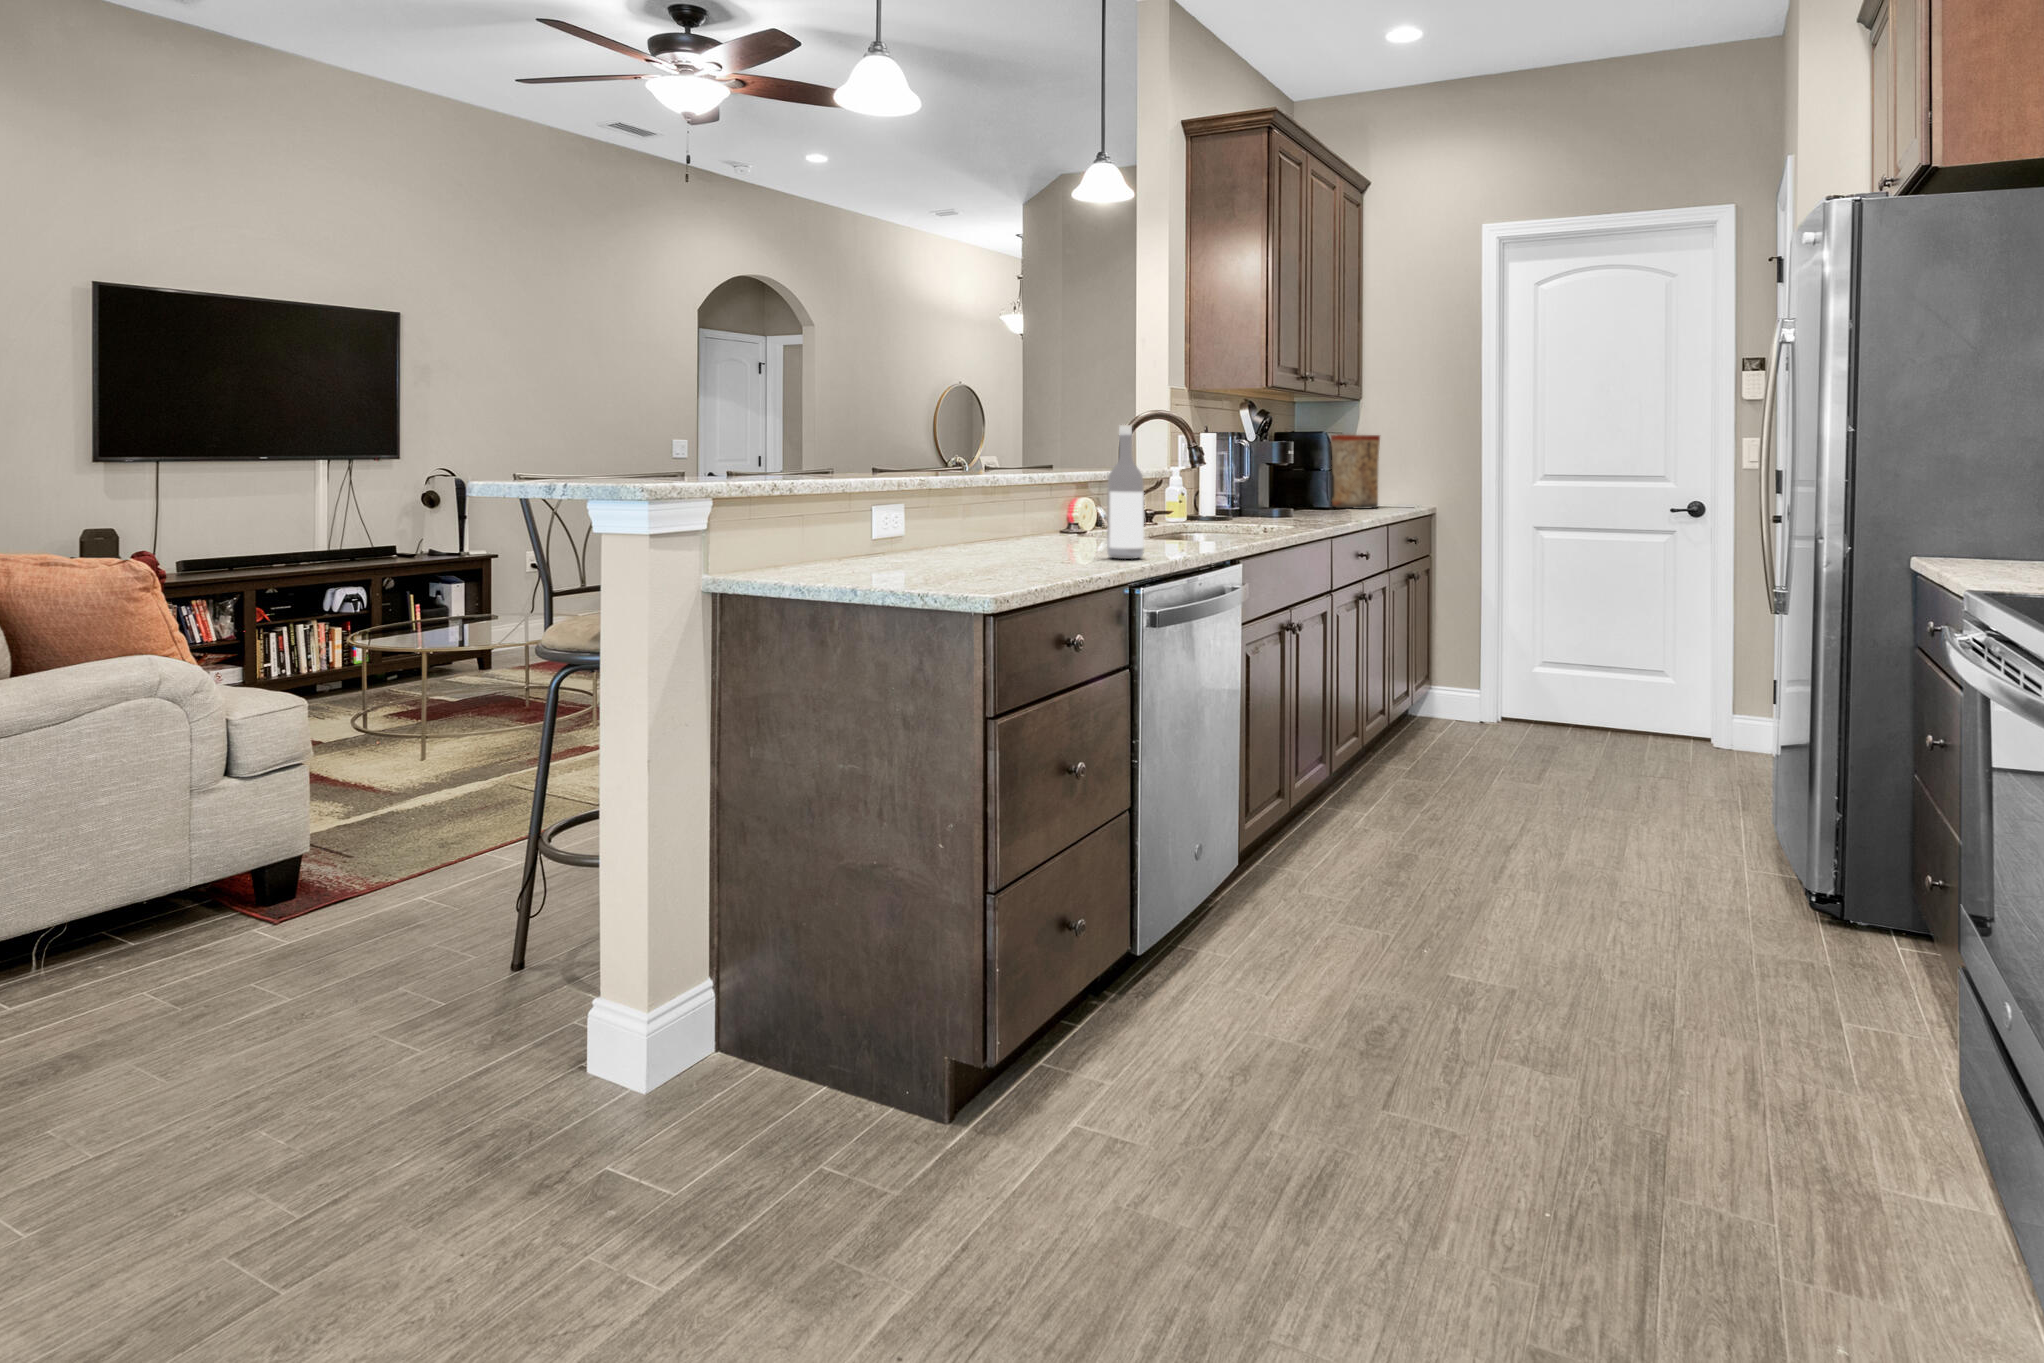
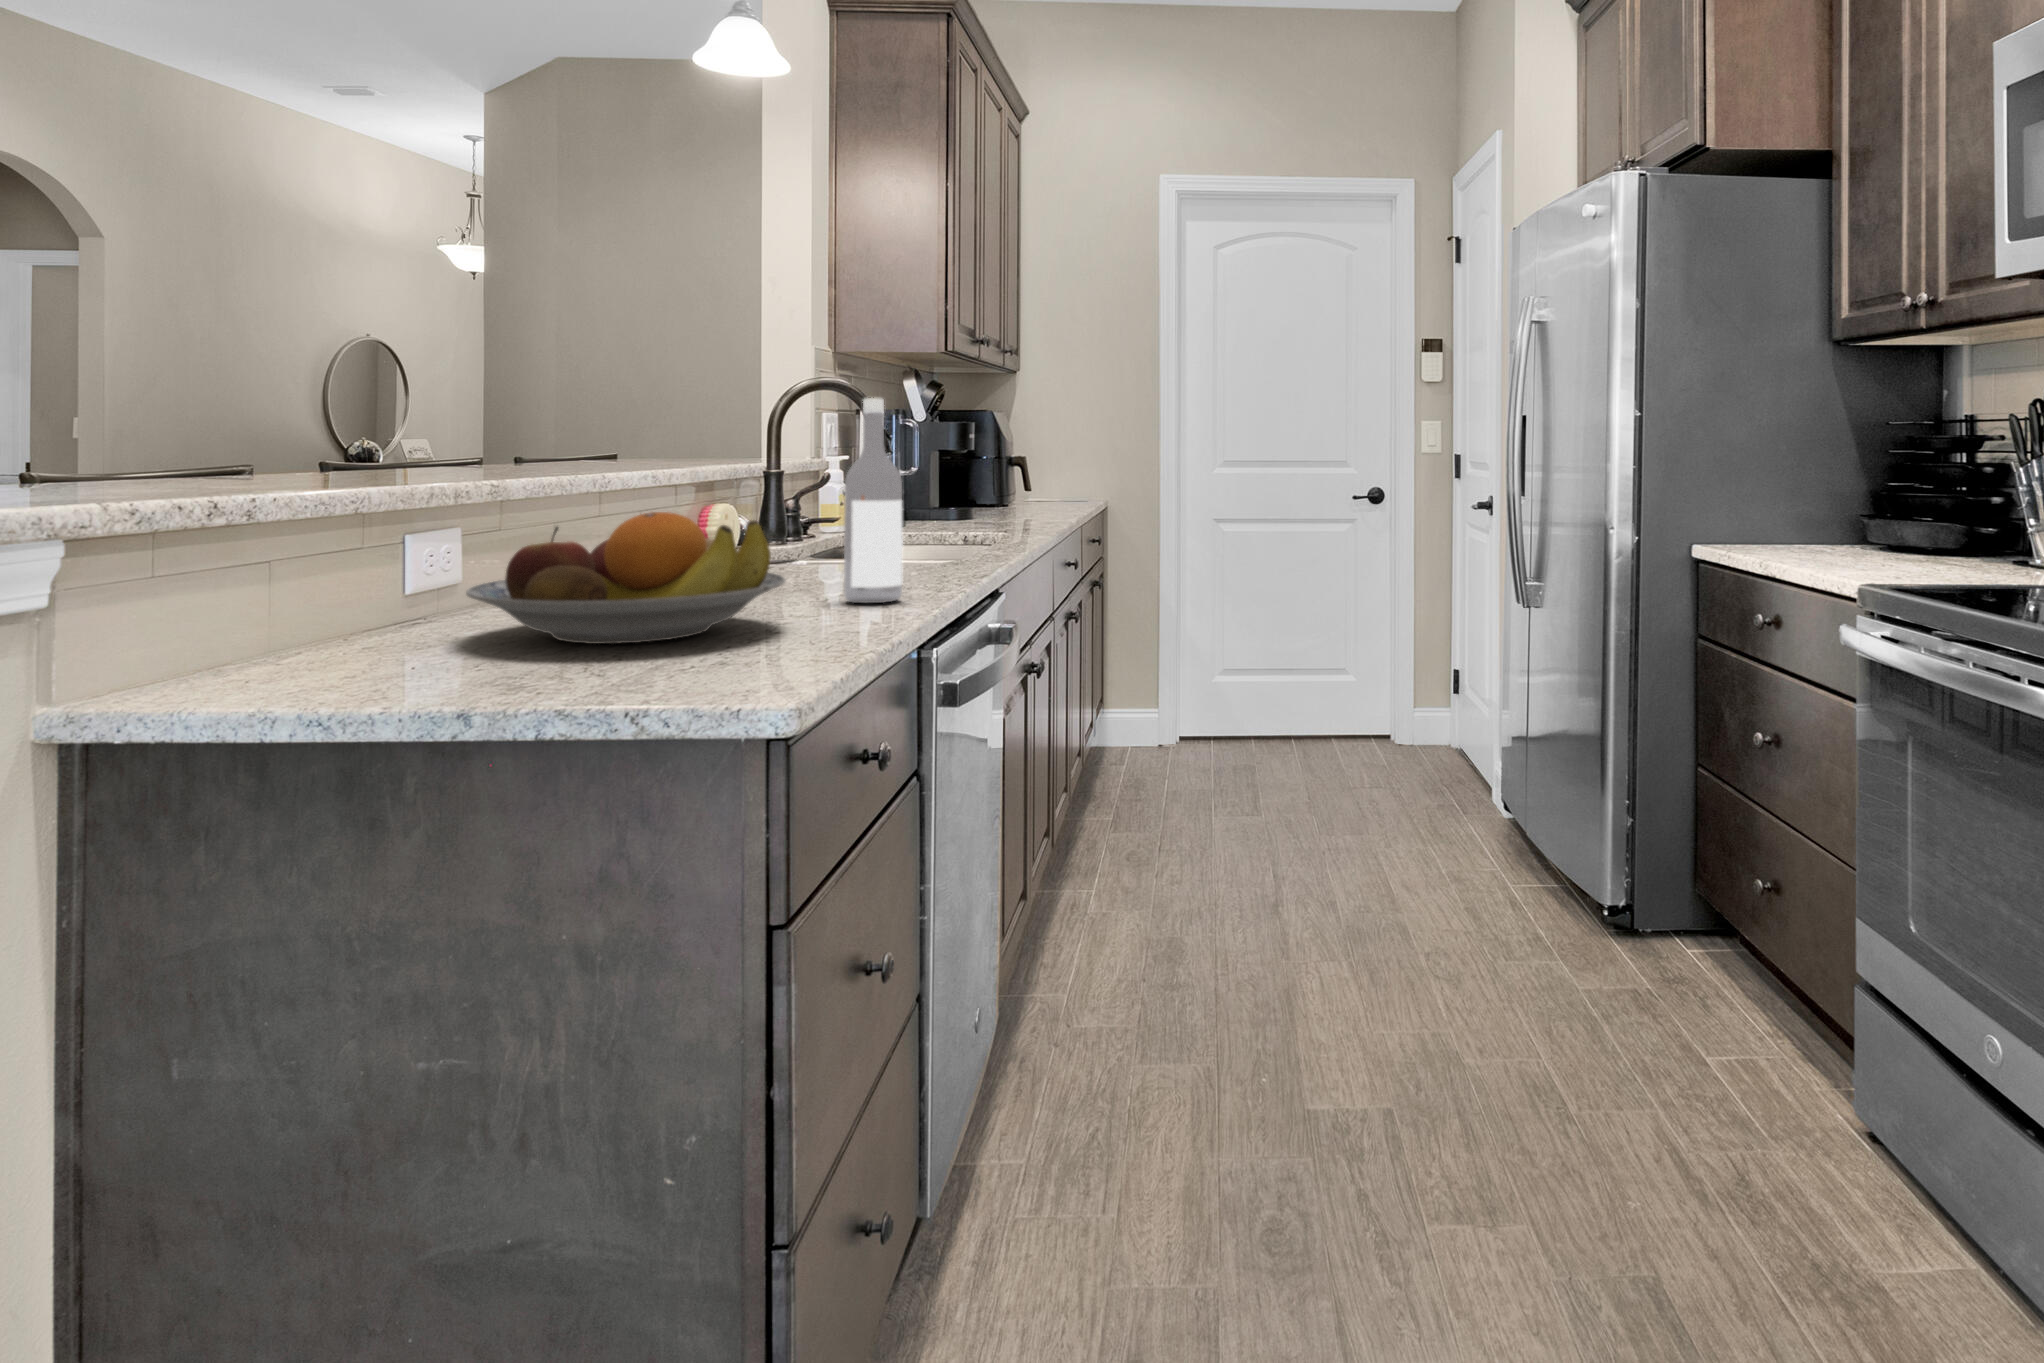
vase: present [1331,435,1380,509] -> none [990,415,1053,506]
fruit bowl: none [885,494,1053,568] -> present [466,512,785,644]

